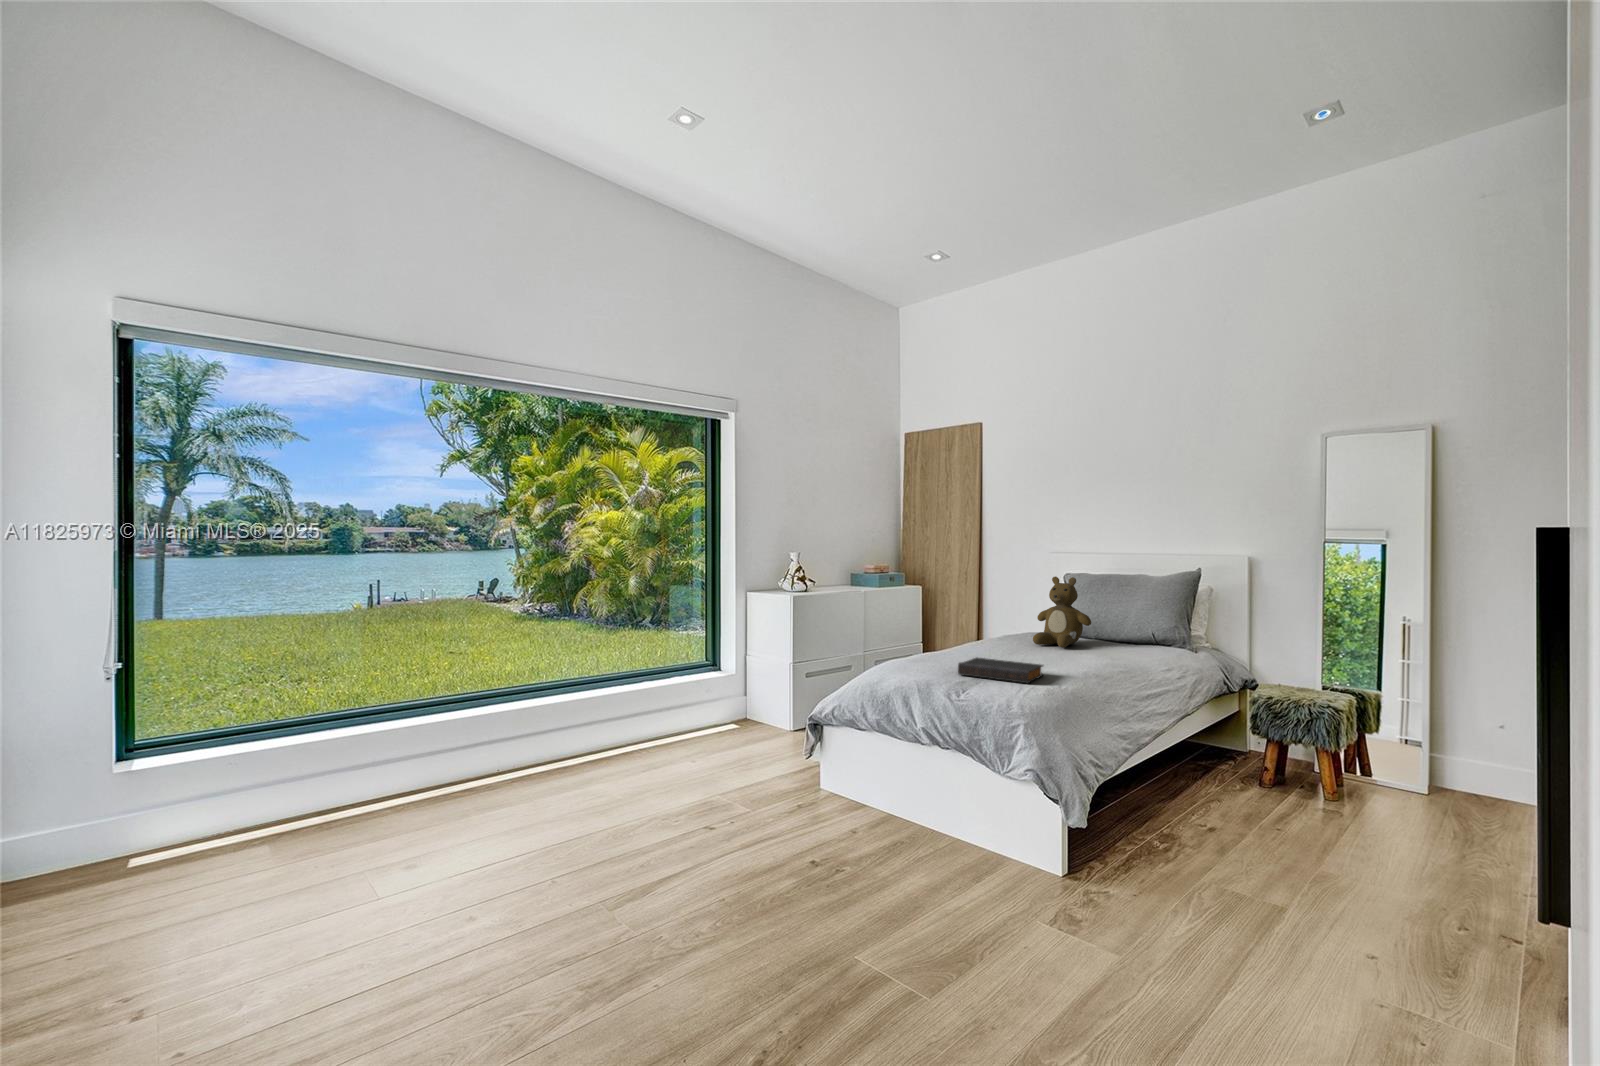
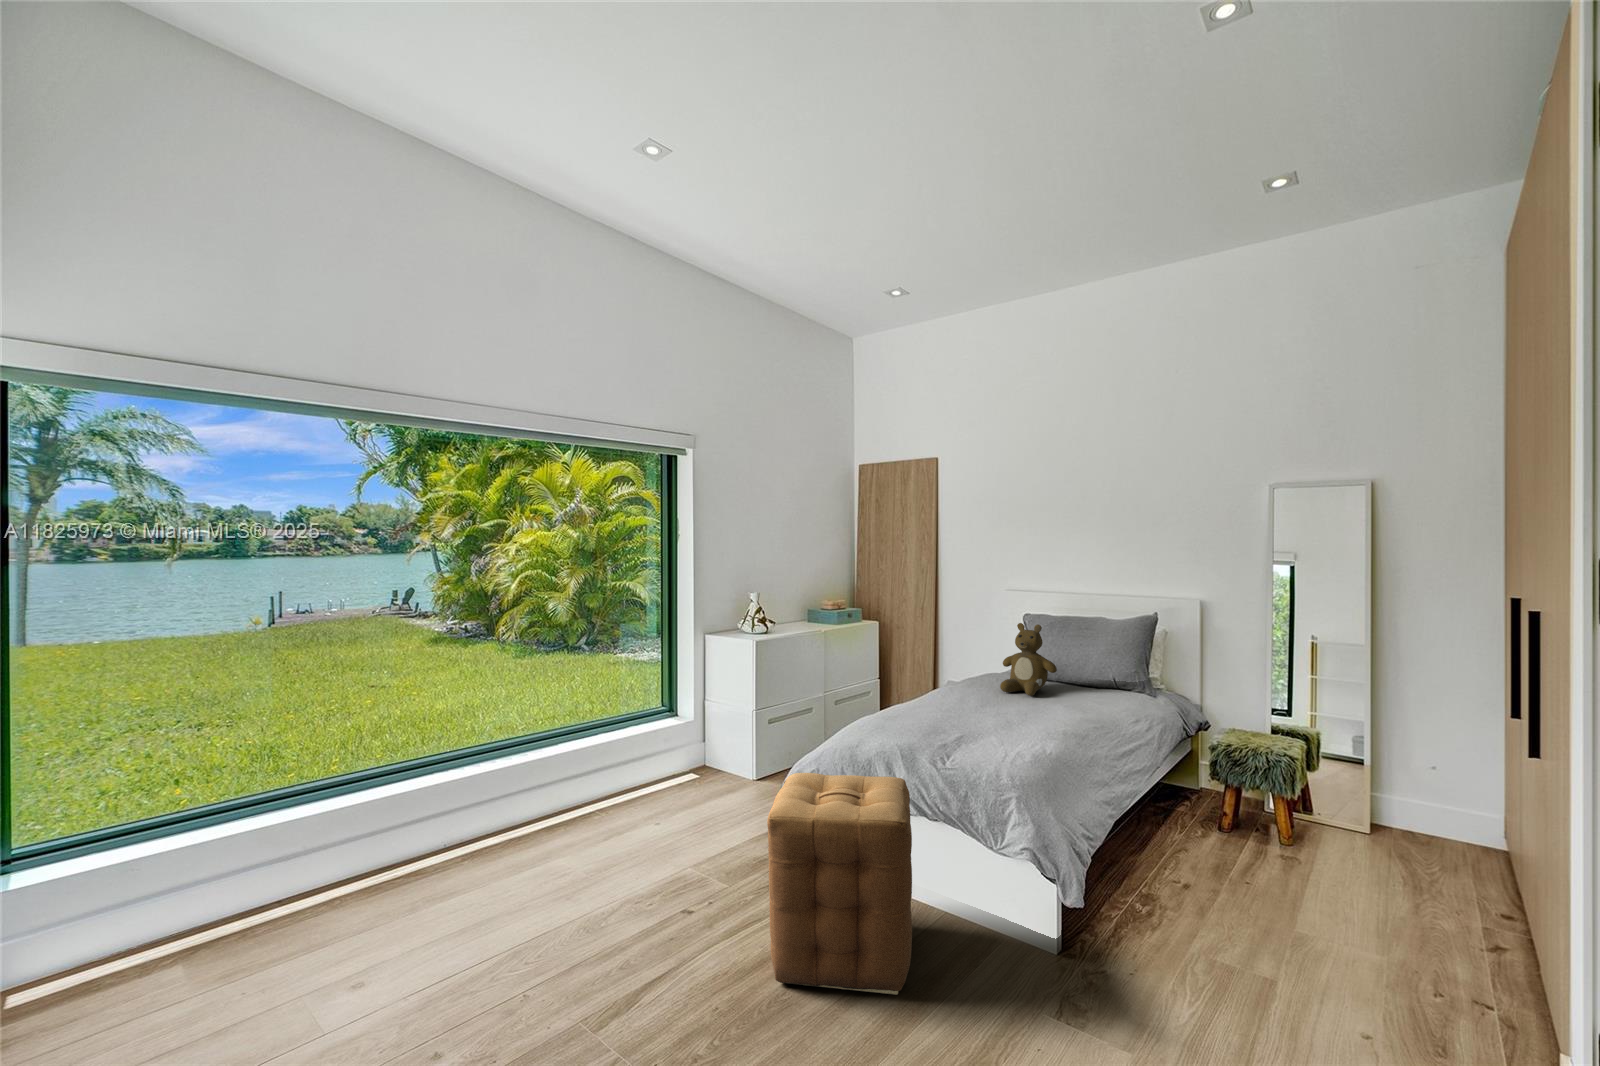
book: present [958,658,1043,683] -> none [940,716,1024,748]
ottoman: none [774,697,918,898] -> present [767,773,912,995]

